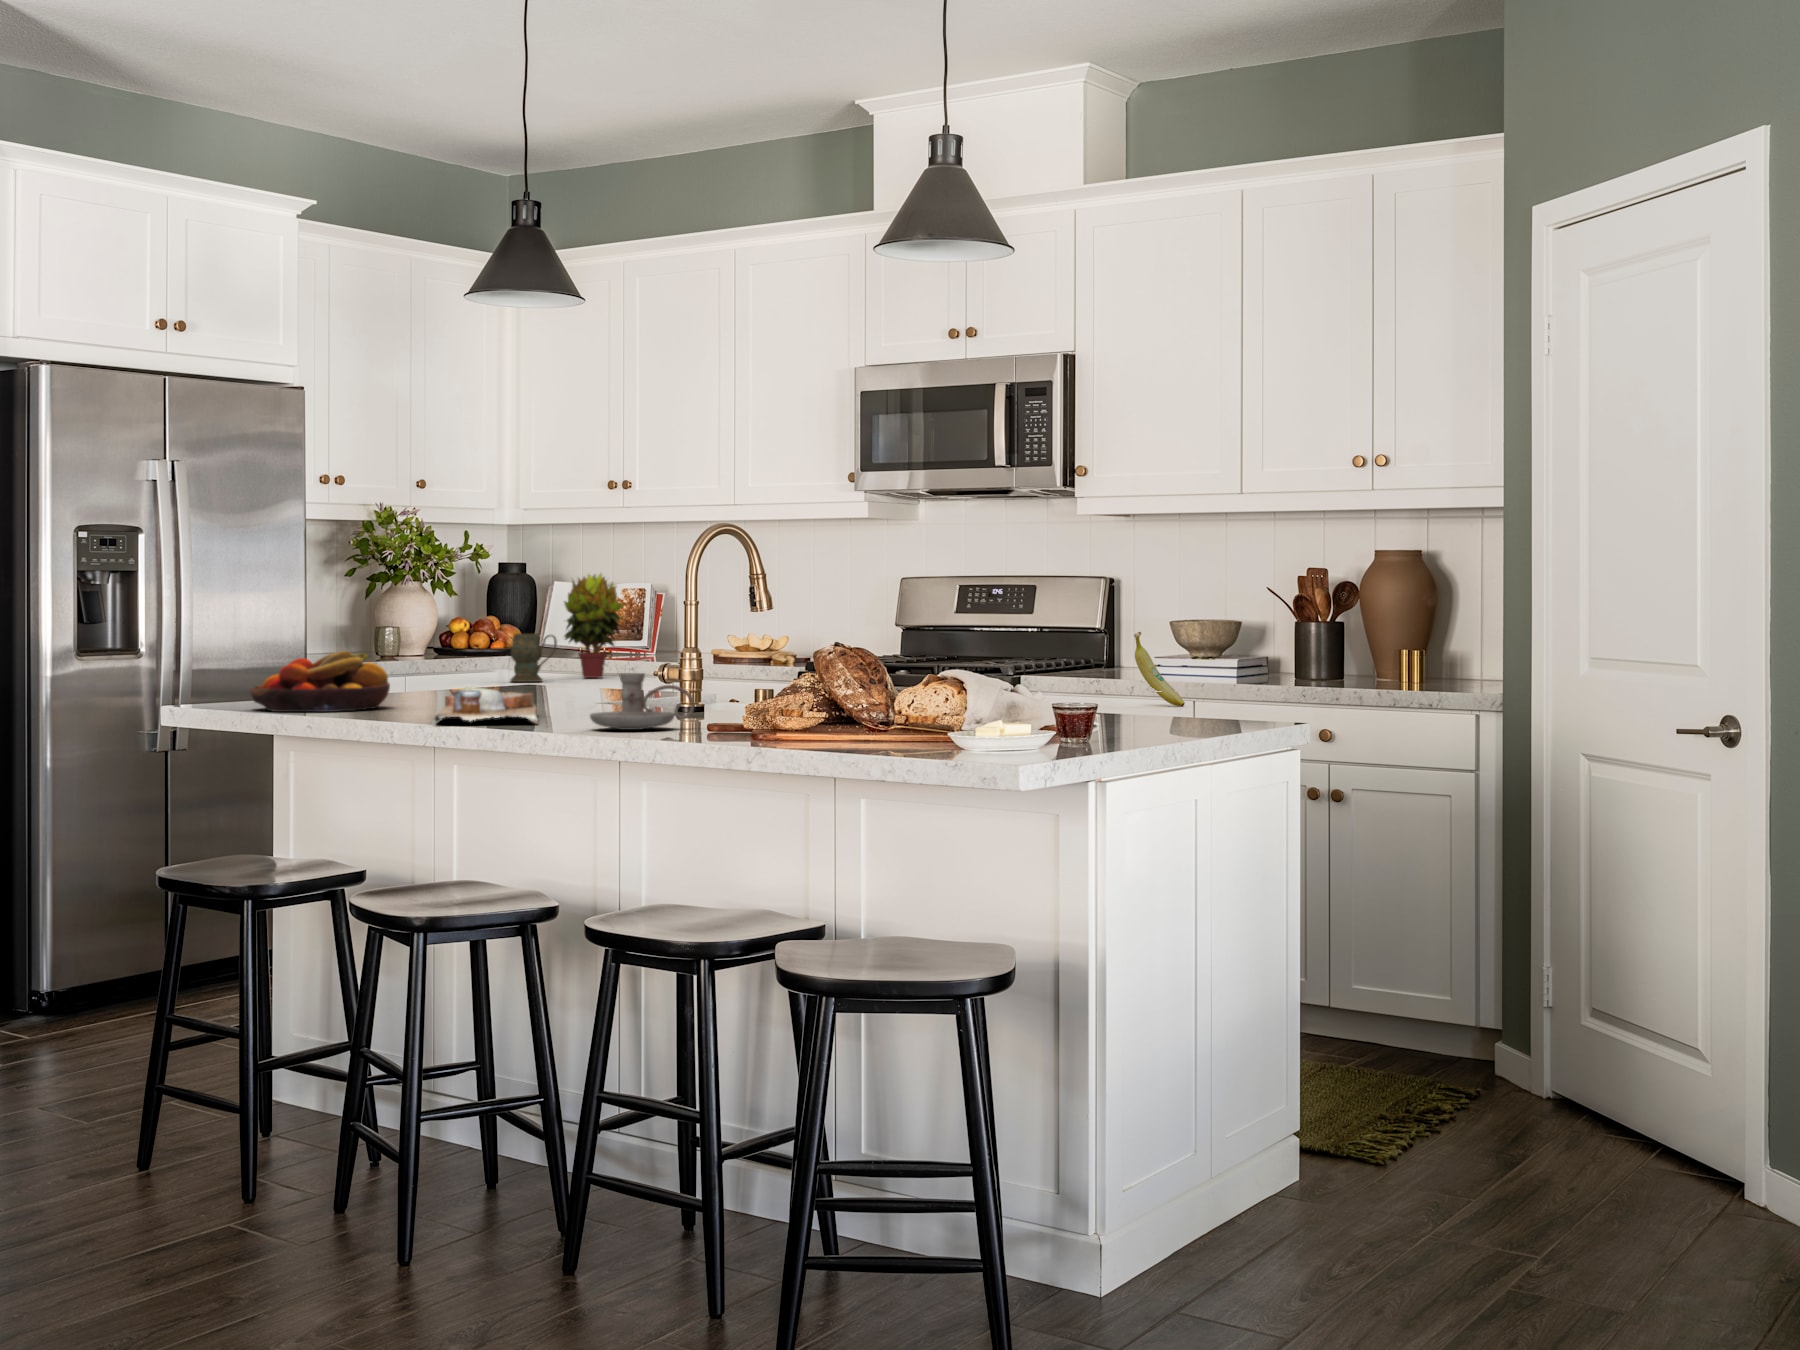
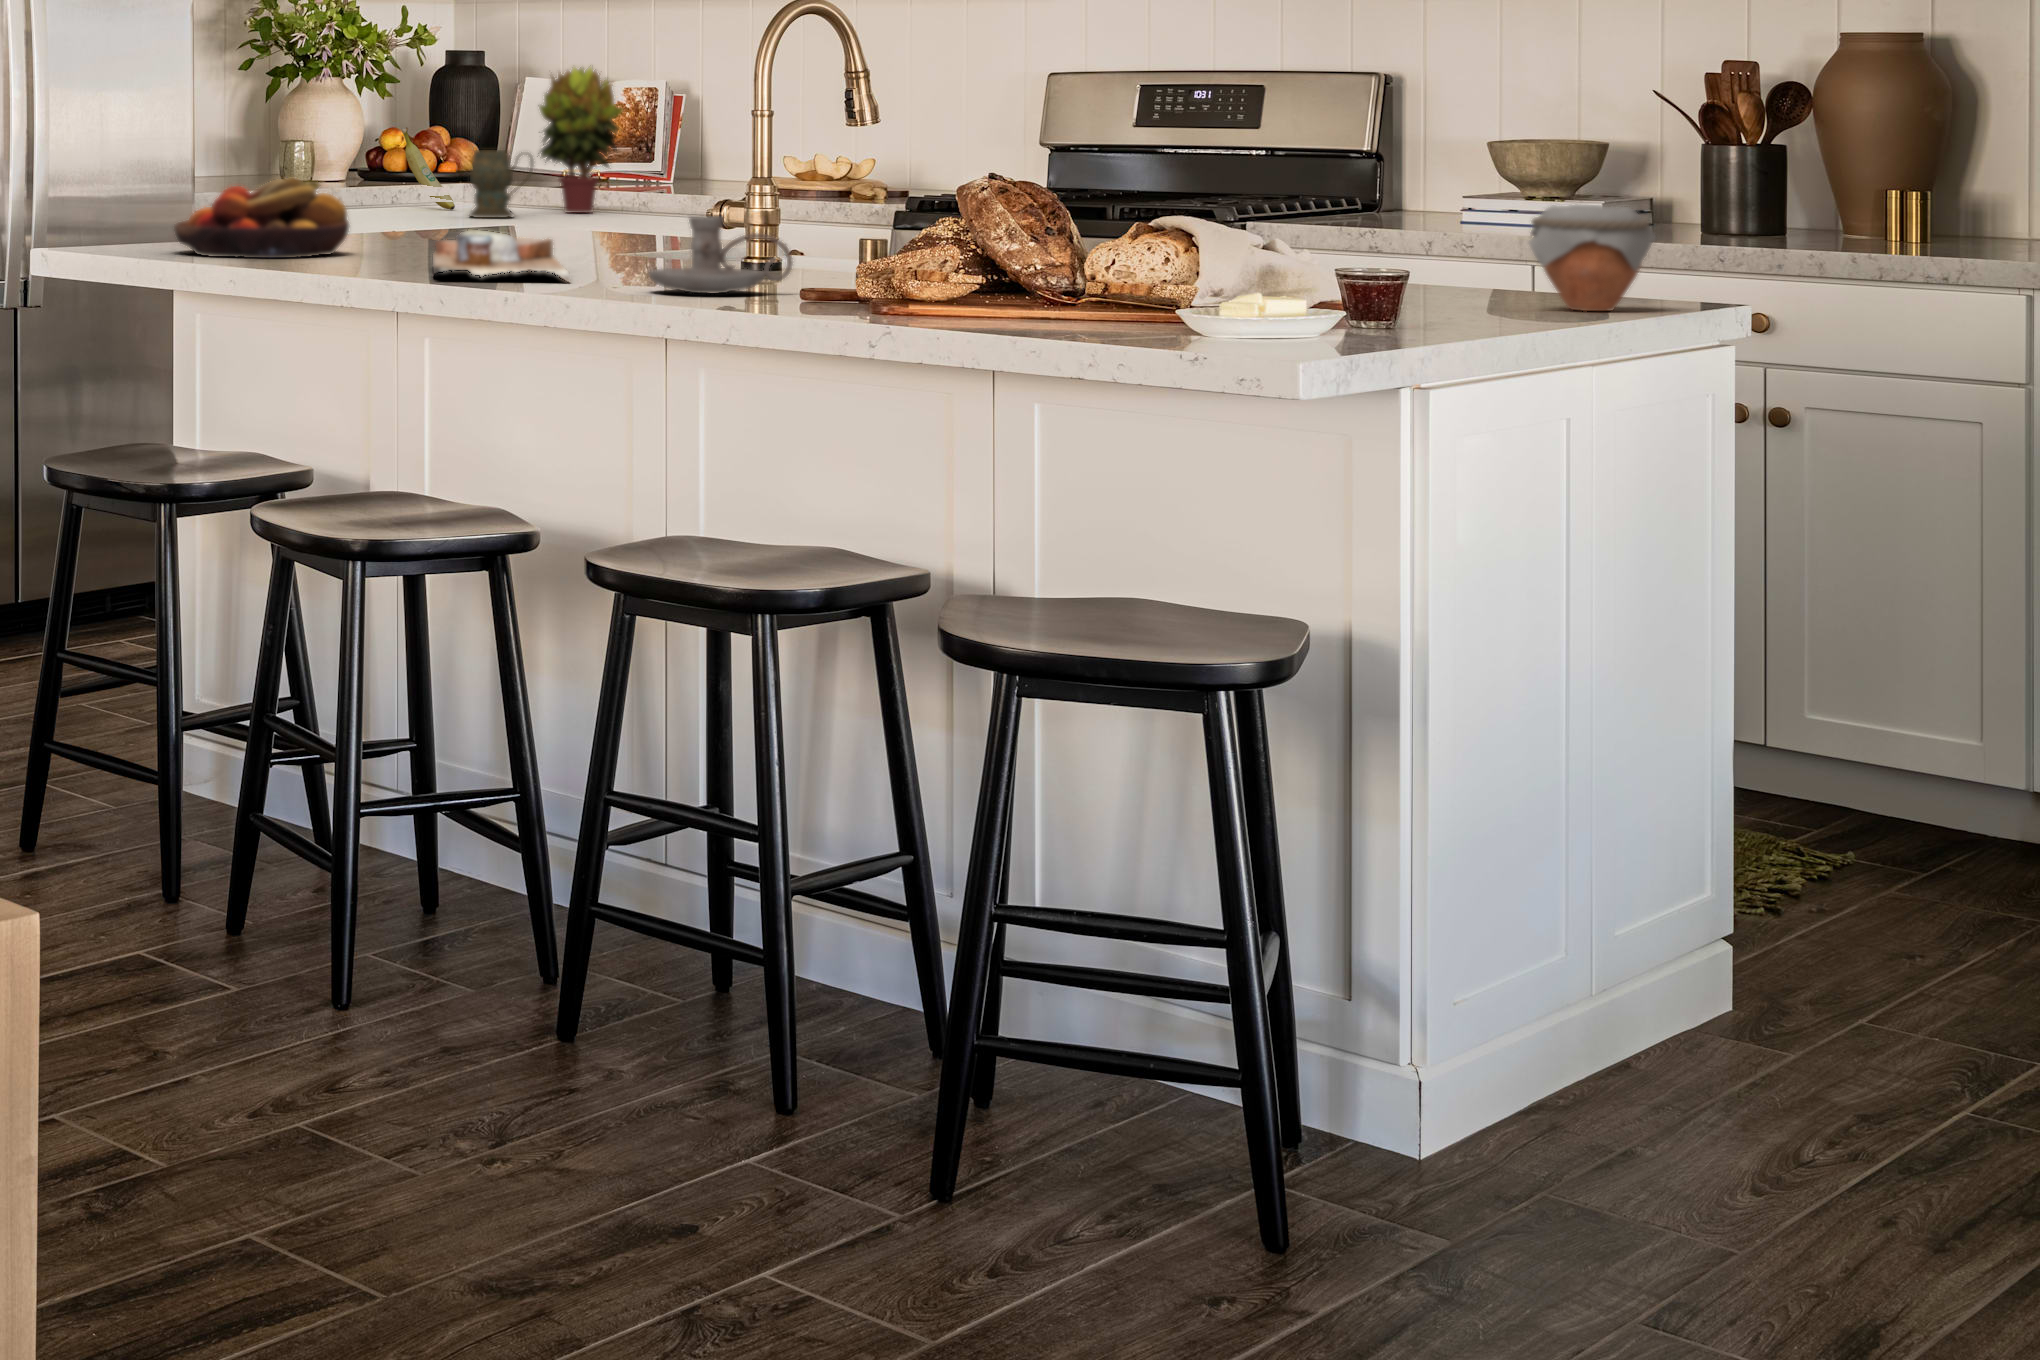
fruit: present [1134,632,1185,706] -> present [402,127,455,210]
jar: none [1181,658,1258,728] -> present [1529,205,1657,311]

